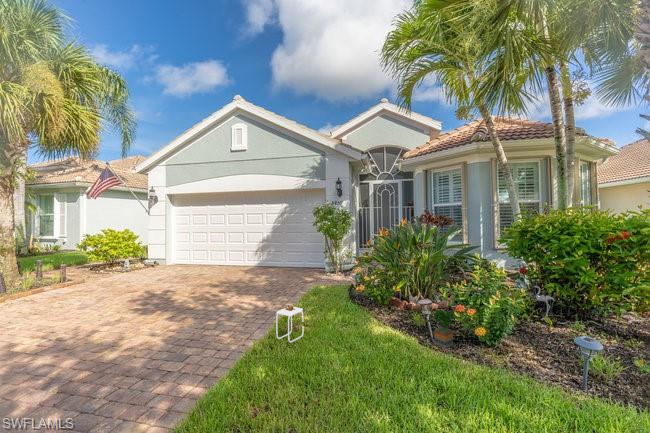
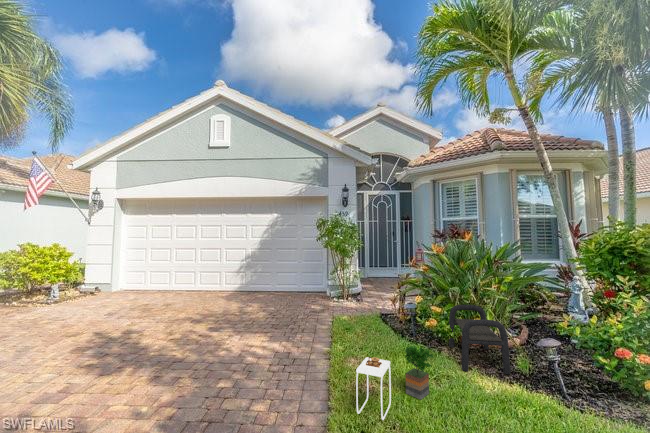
bench: none [372,277,409,326] -> present [449,305,511,374]
potted tree: present [434,310,457,348] -> present [405,346,433,400]

